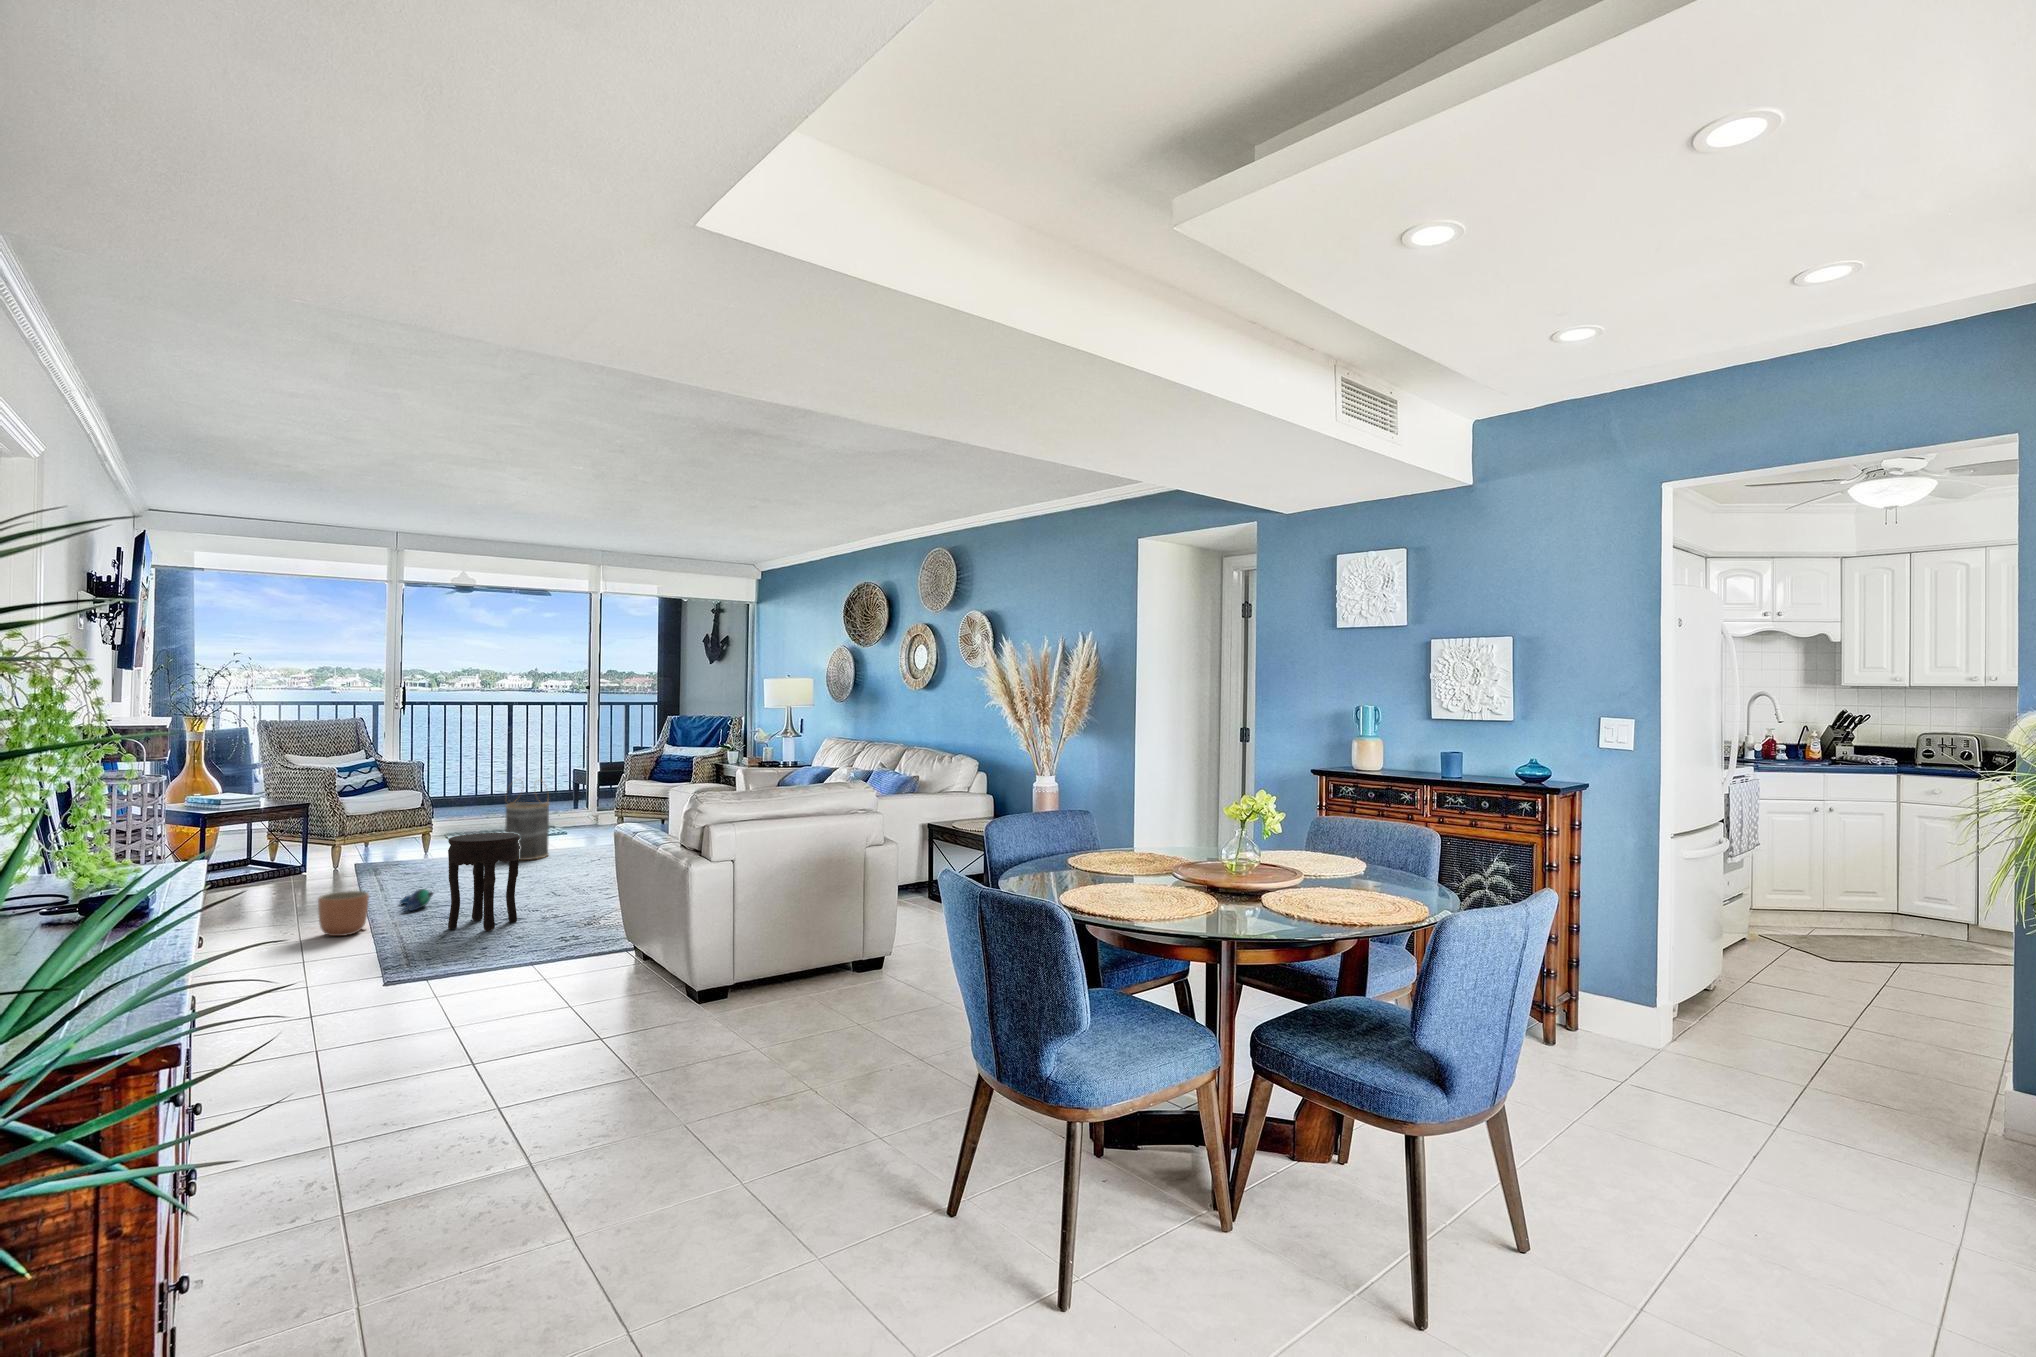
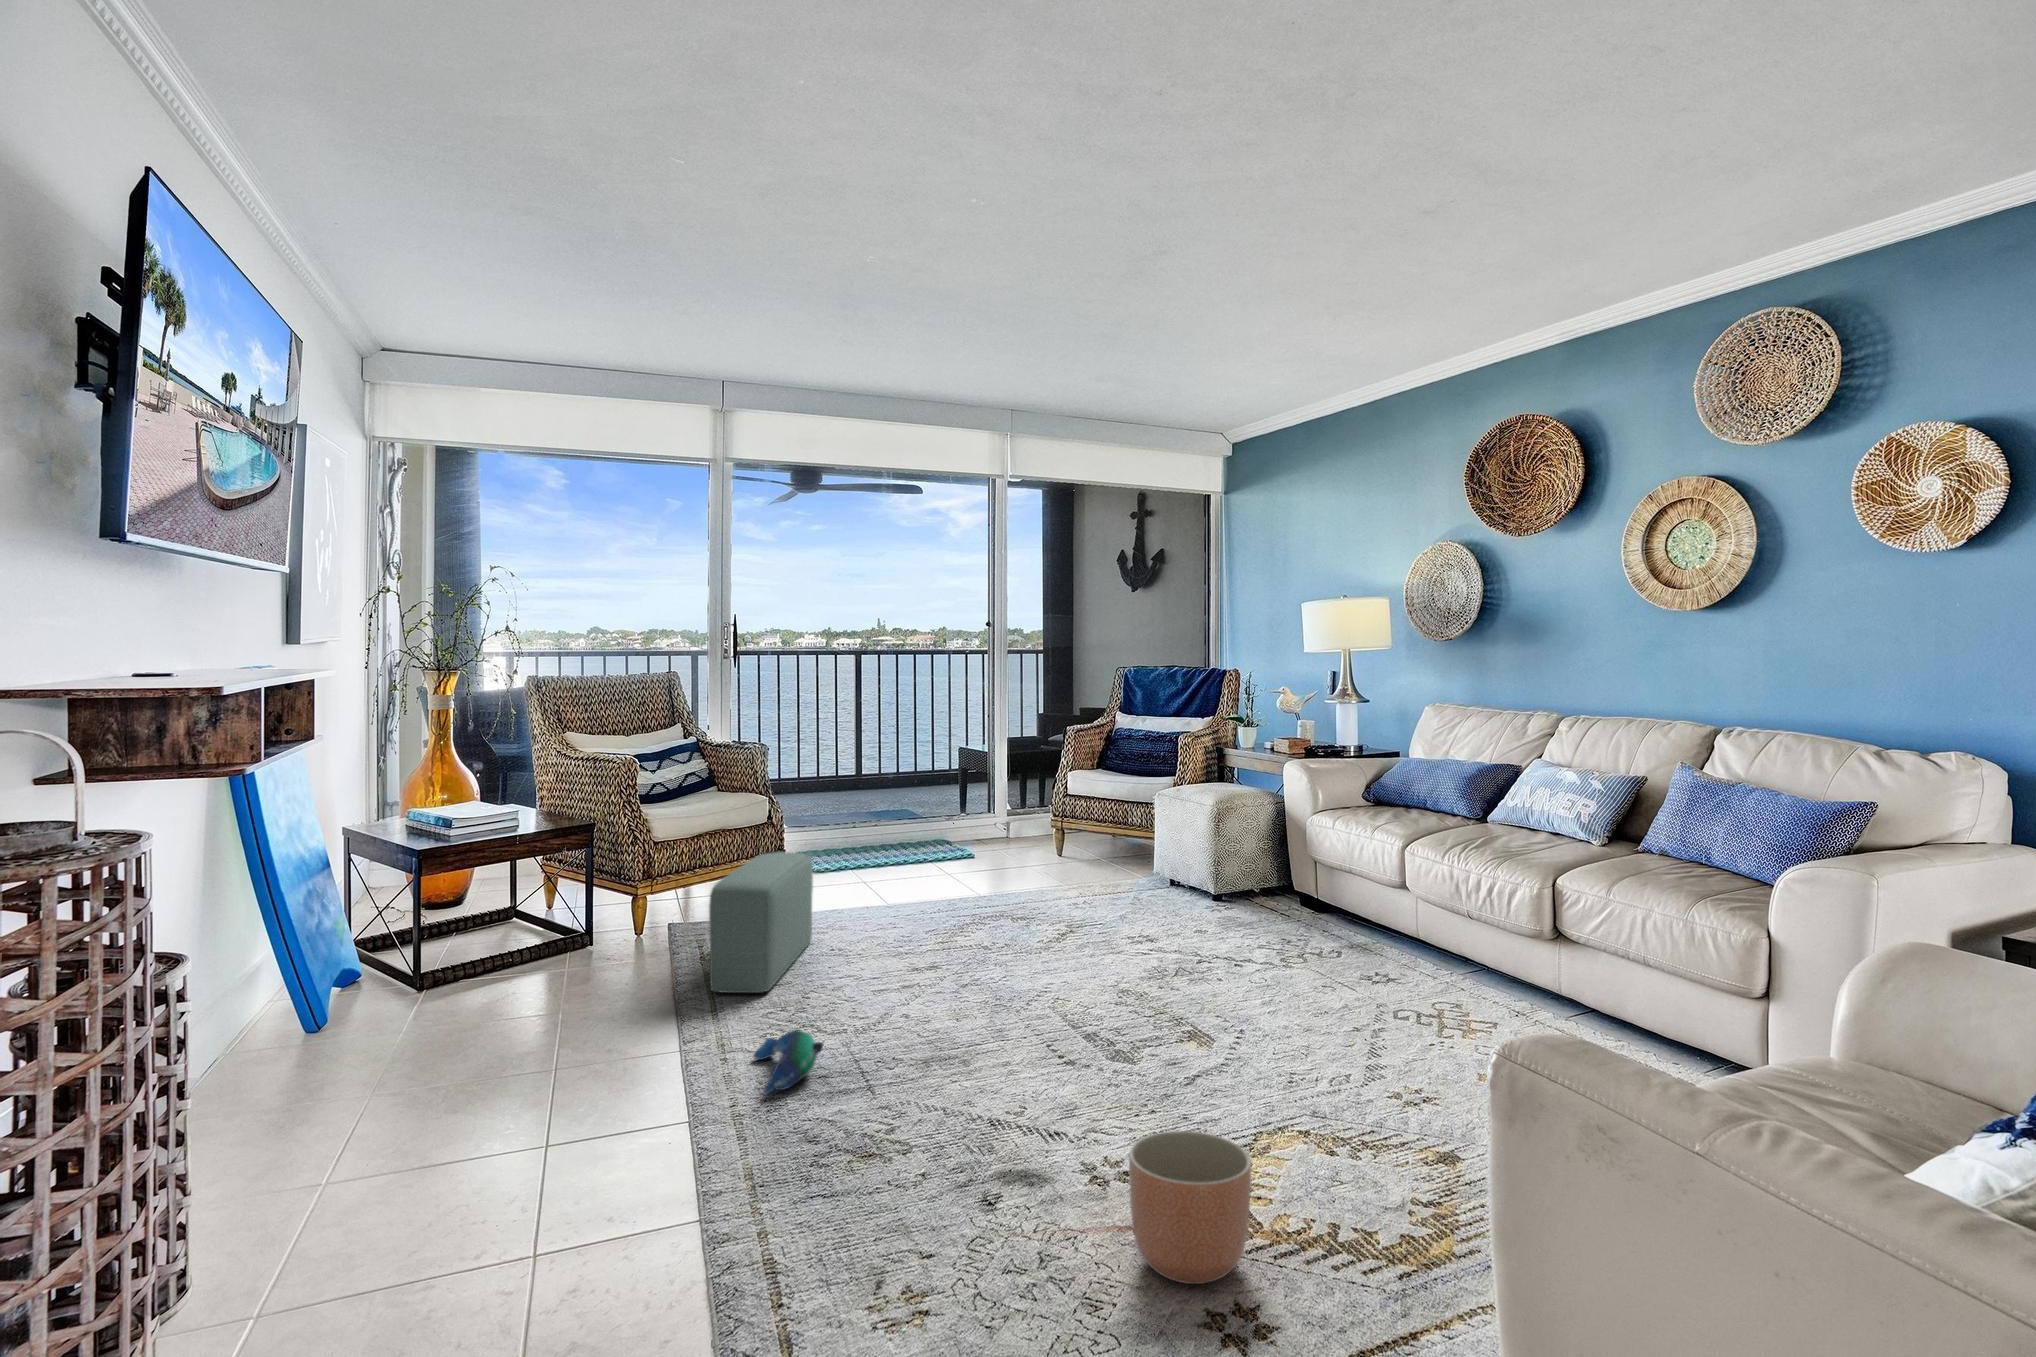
basket: present [505,780,549,860] -> none [909,776,983,927]
pouf: none [378,820,442,886] -> present [709,852,813,993]
side table: present [448,833,520,931] -> none [874,931,1038,1212]
planter: present [318,891,369,936] -> present [1129,1131,1252,1284]

